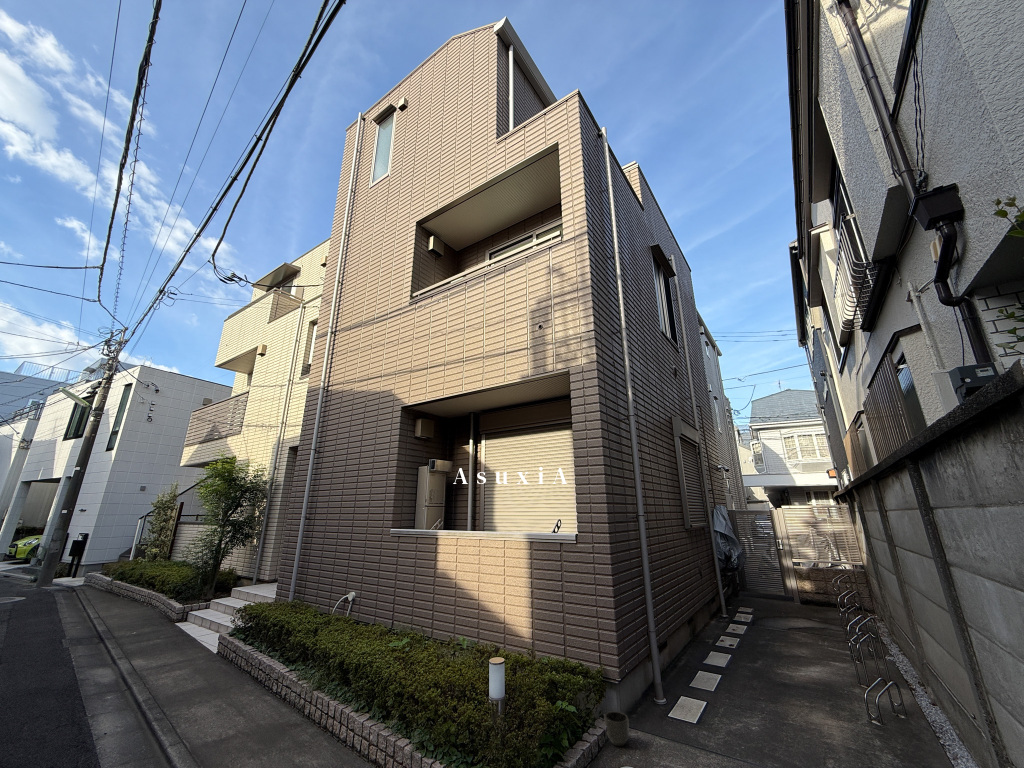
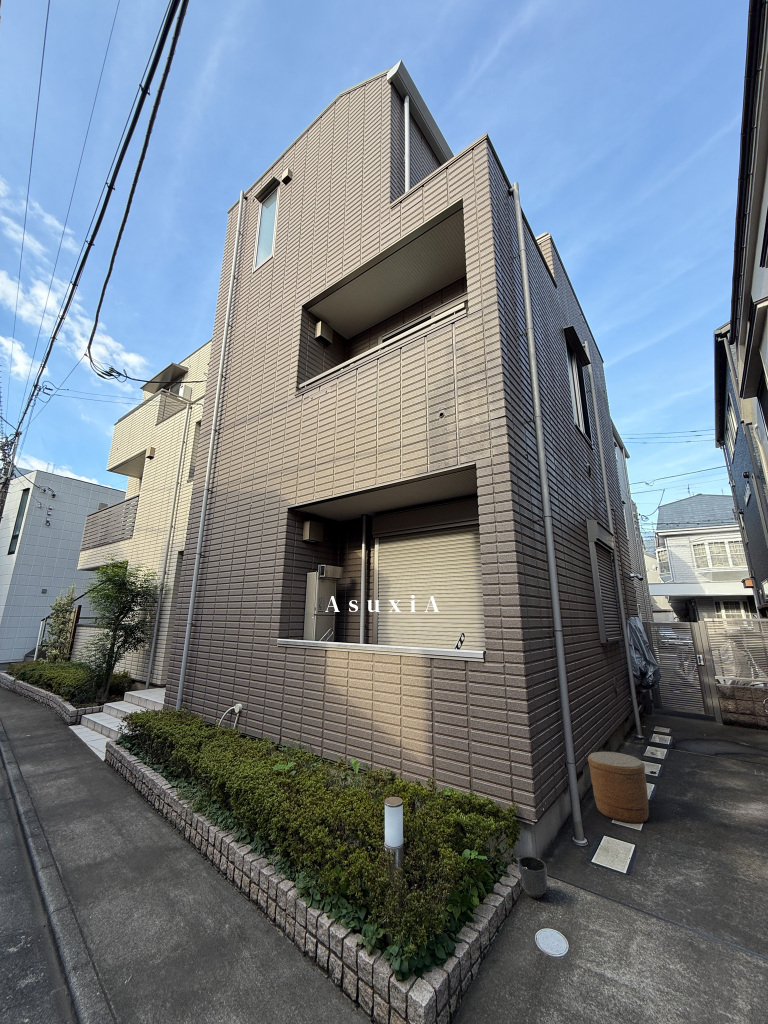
woven basket: none [671,625,723,687] -> present [588,752,649,823]

